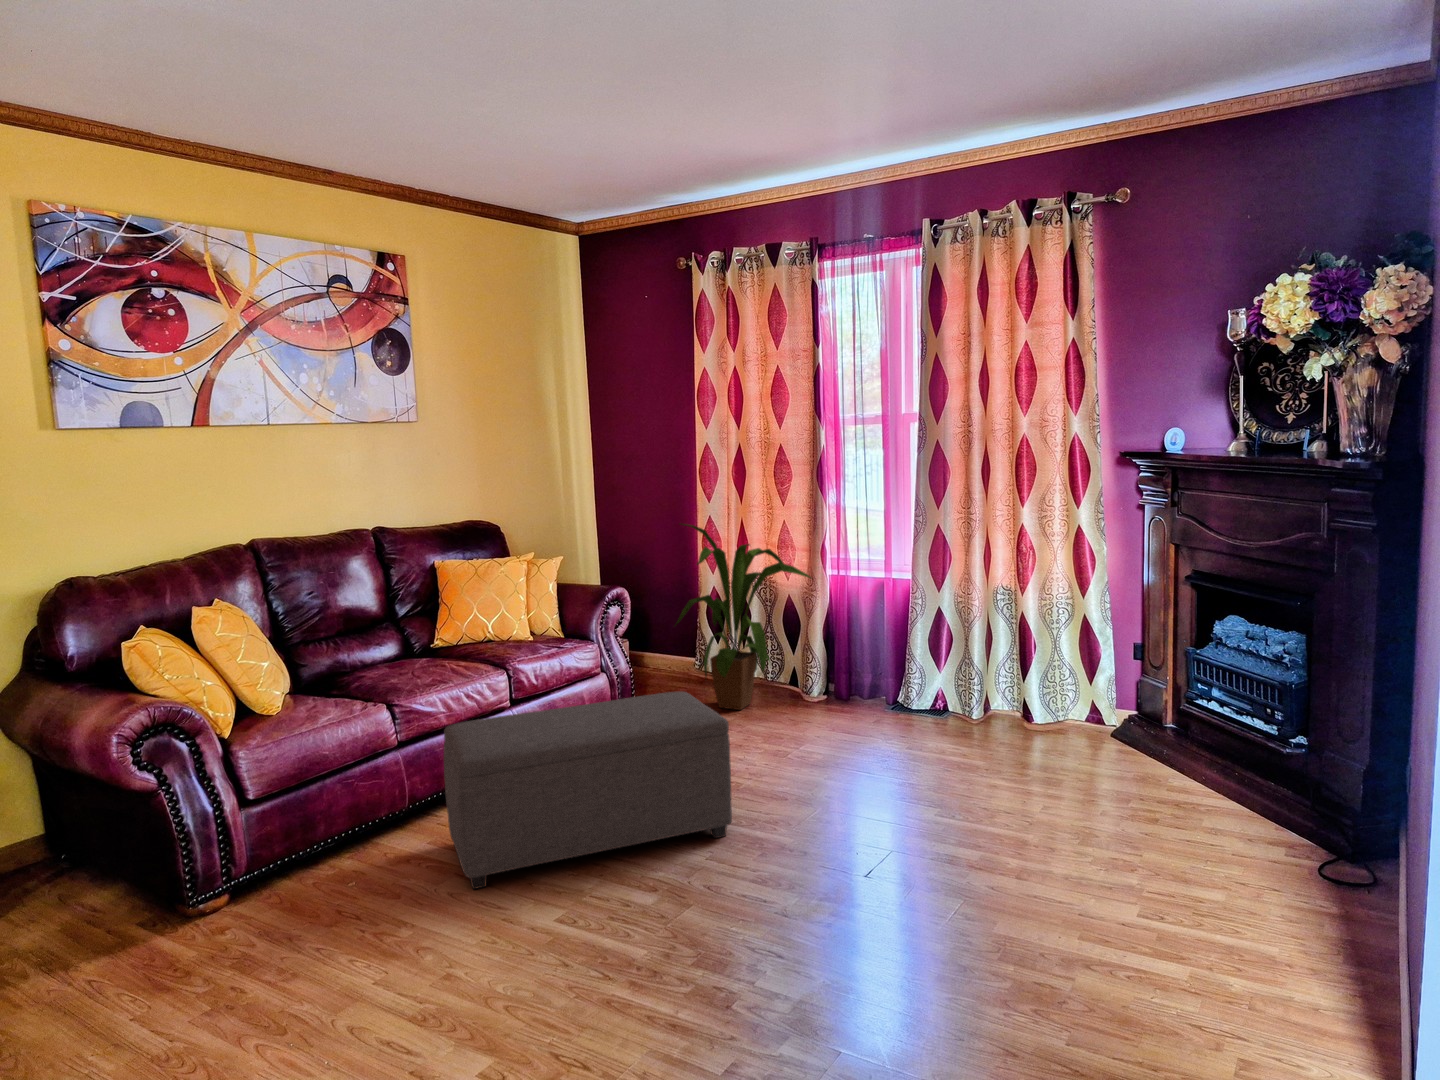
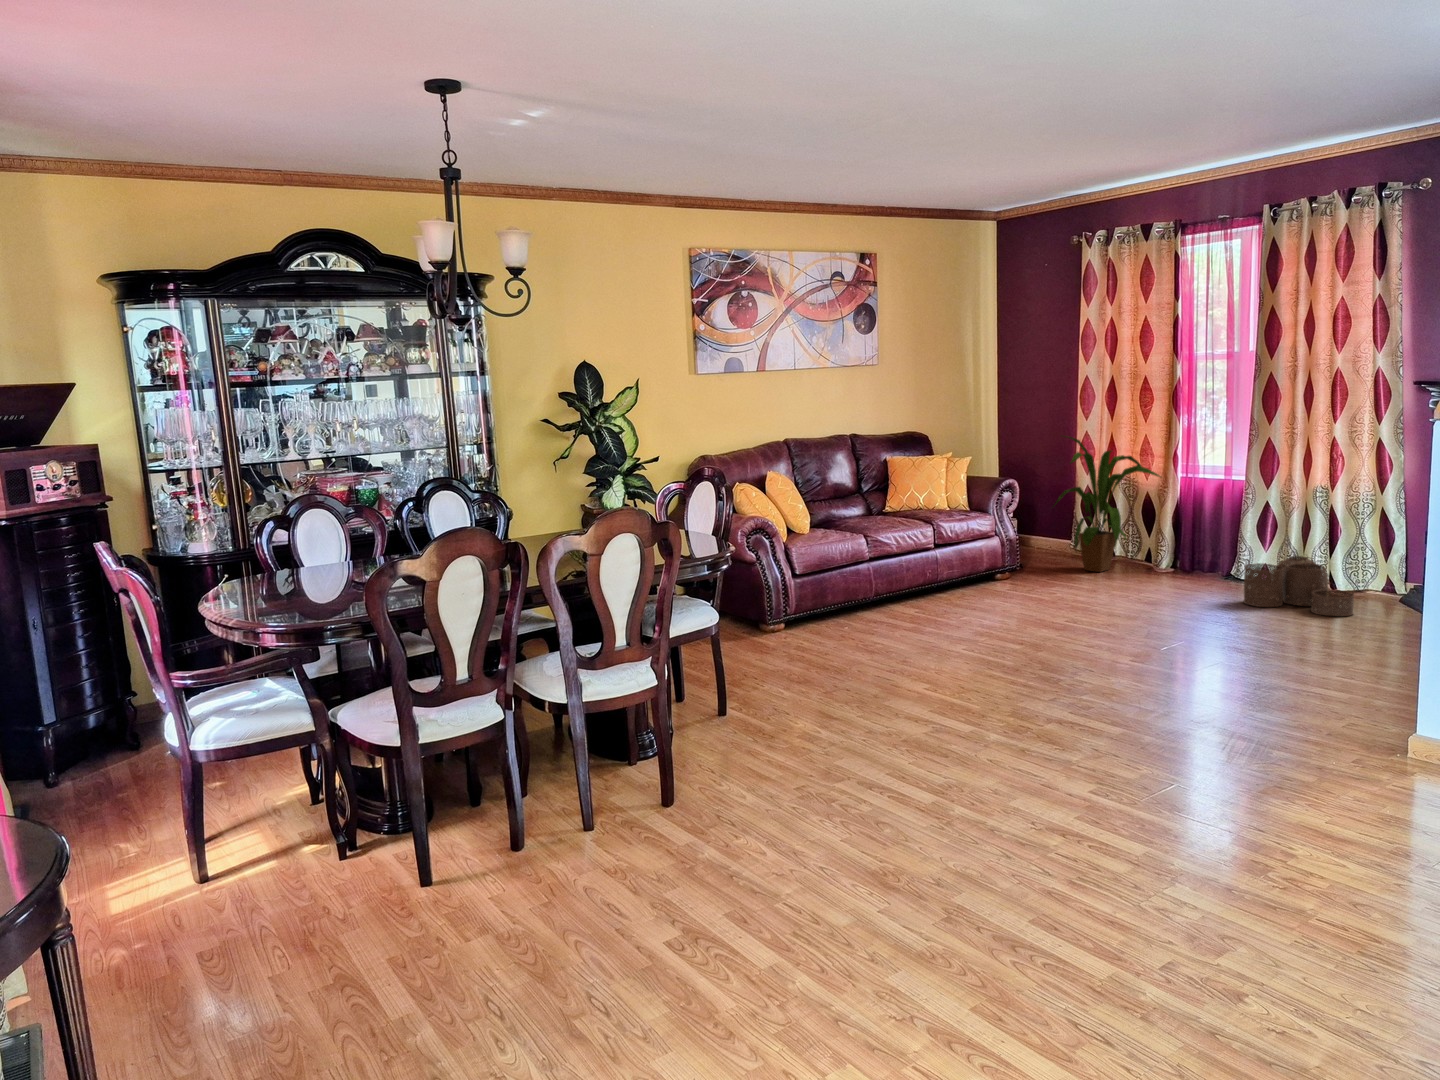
woven basket: none [941,676,1085,775] -> present [1244,555,1354,616]
ottoman: present [444,692,732,889] -> none [898,538,1072,630]

